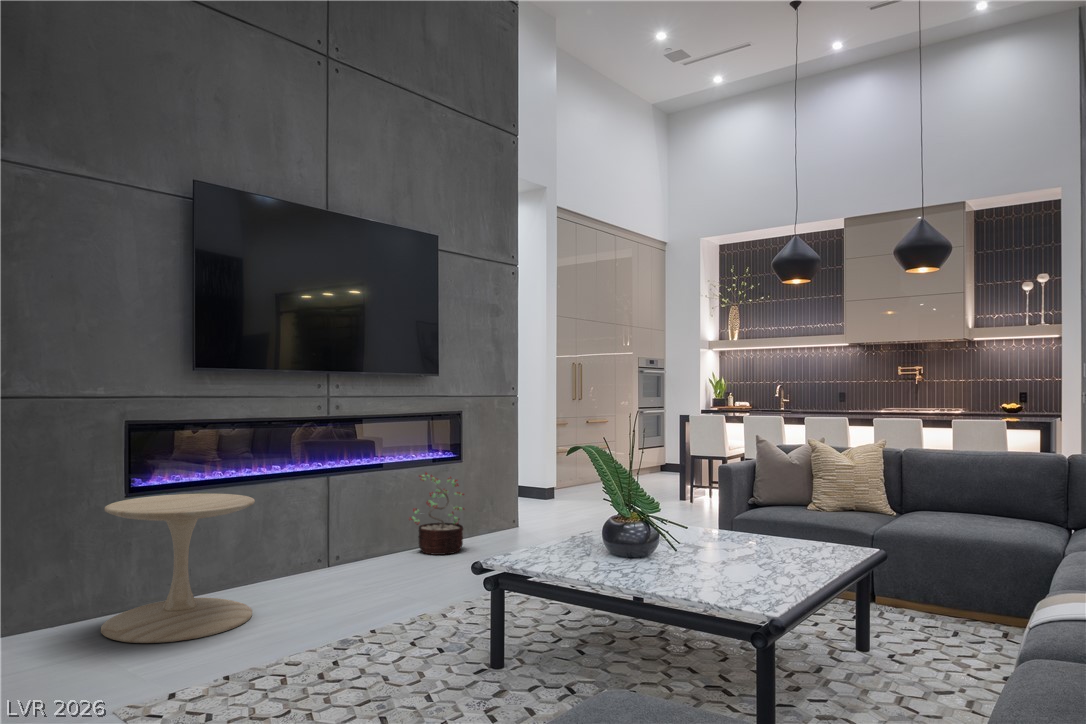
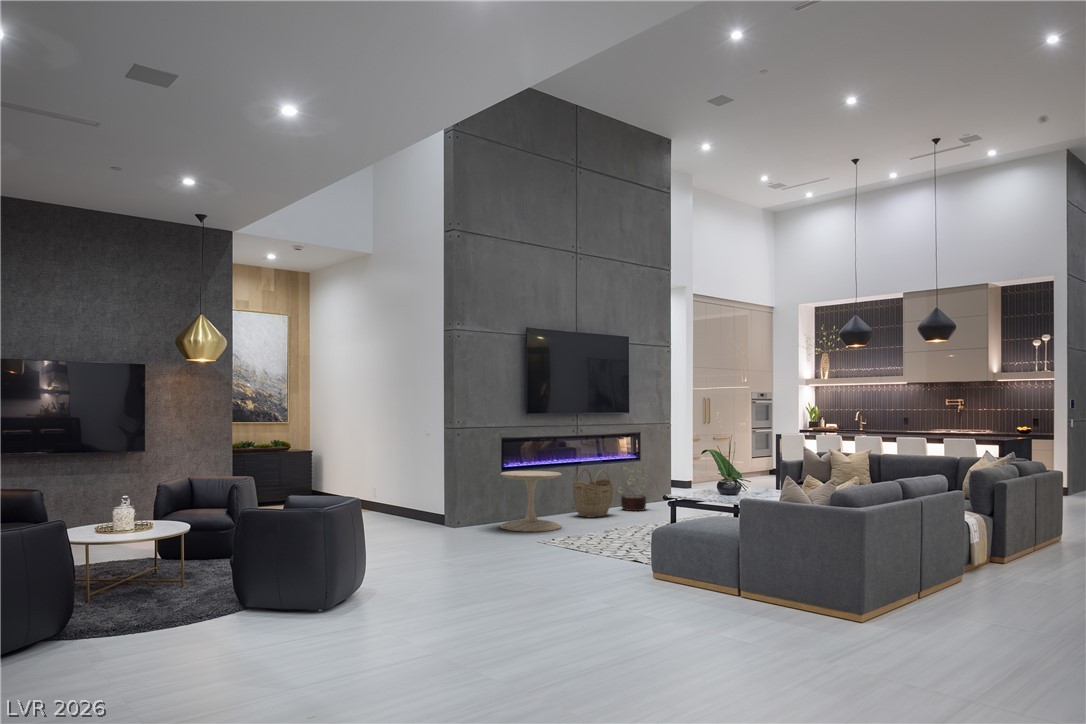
woven basket: none [311,481,393,578] -> present [573,469,613,518]

